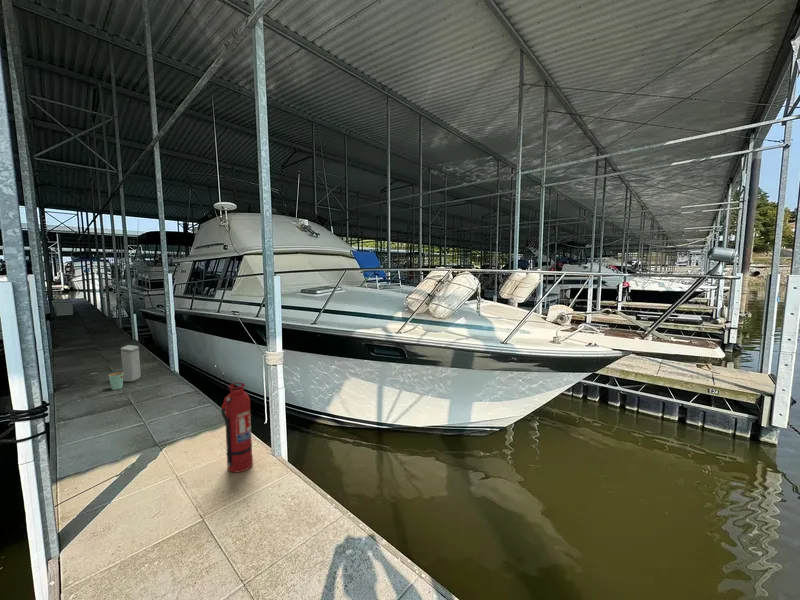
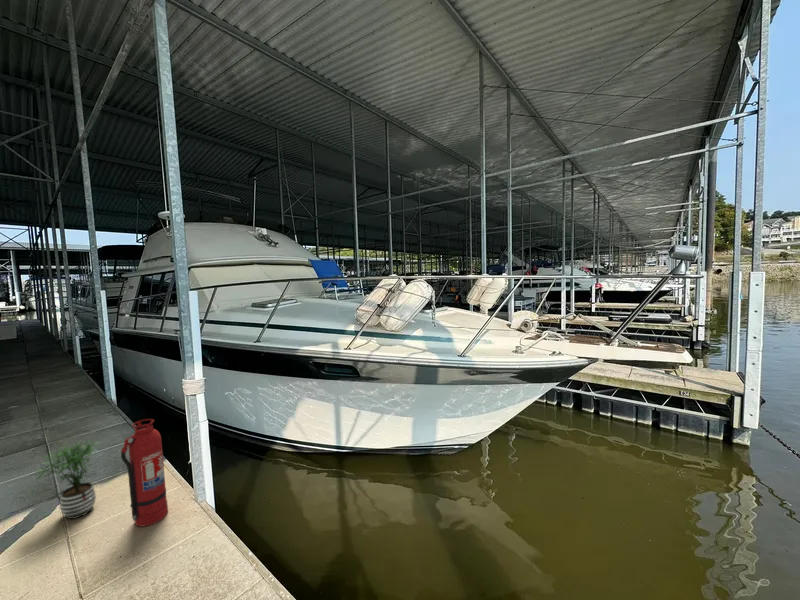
trash can: present [109,345,141,390] -> none [31,372,74,424]
potted plant: none [146,399,198,464] -> present [37,441,96,519]

